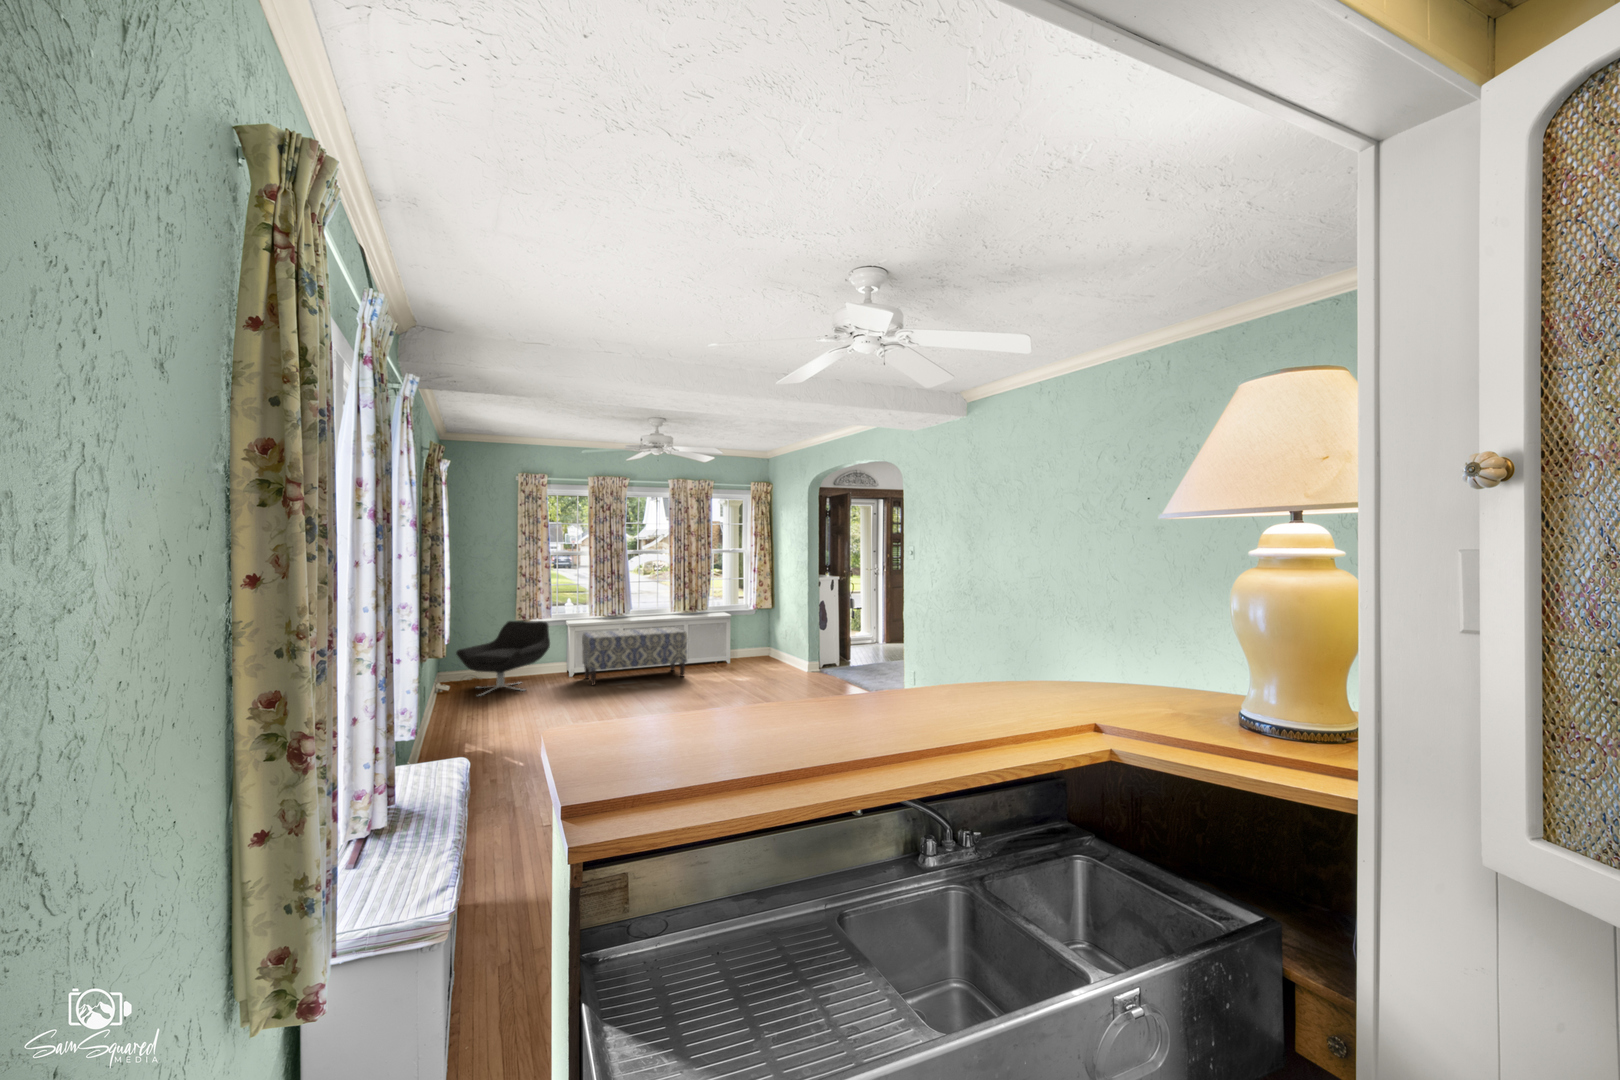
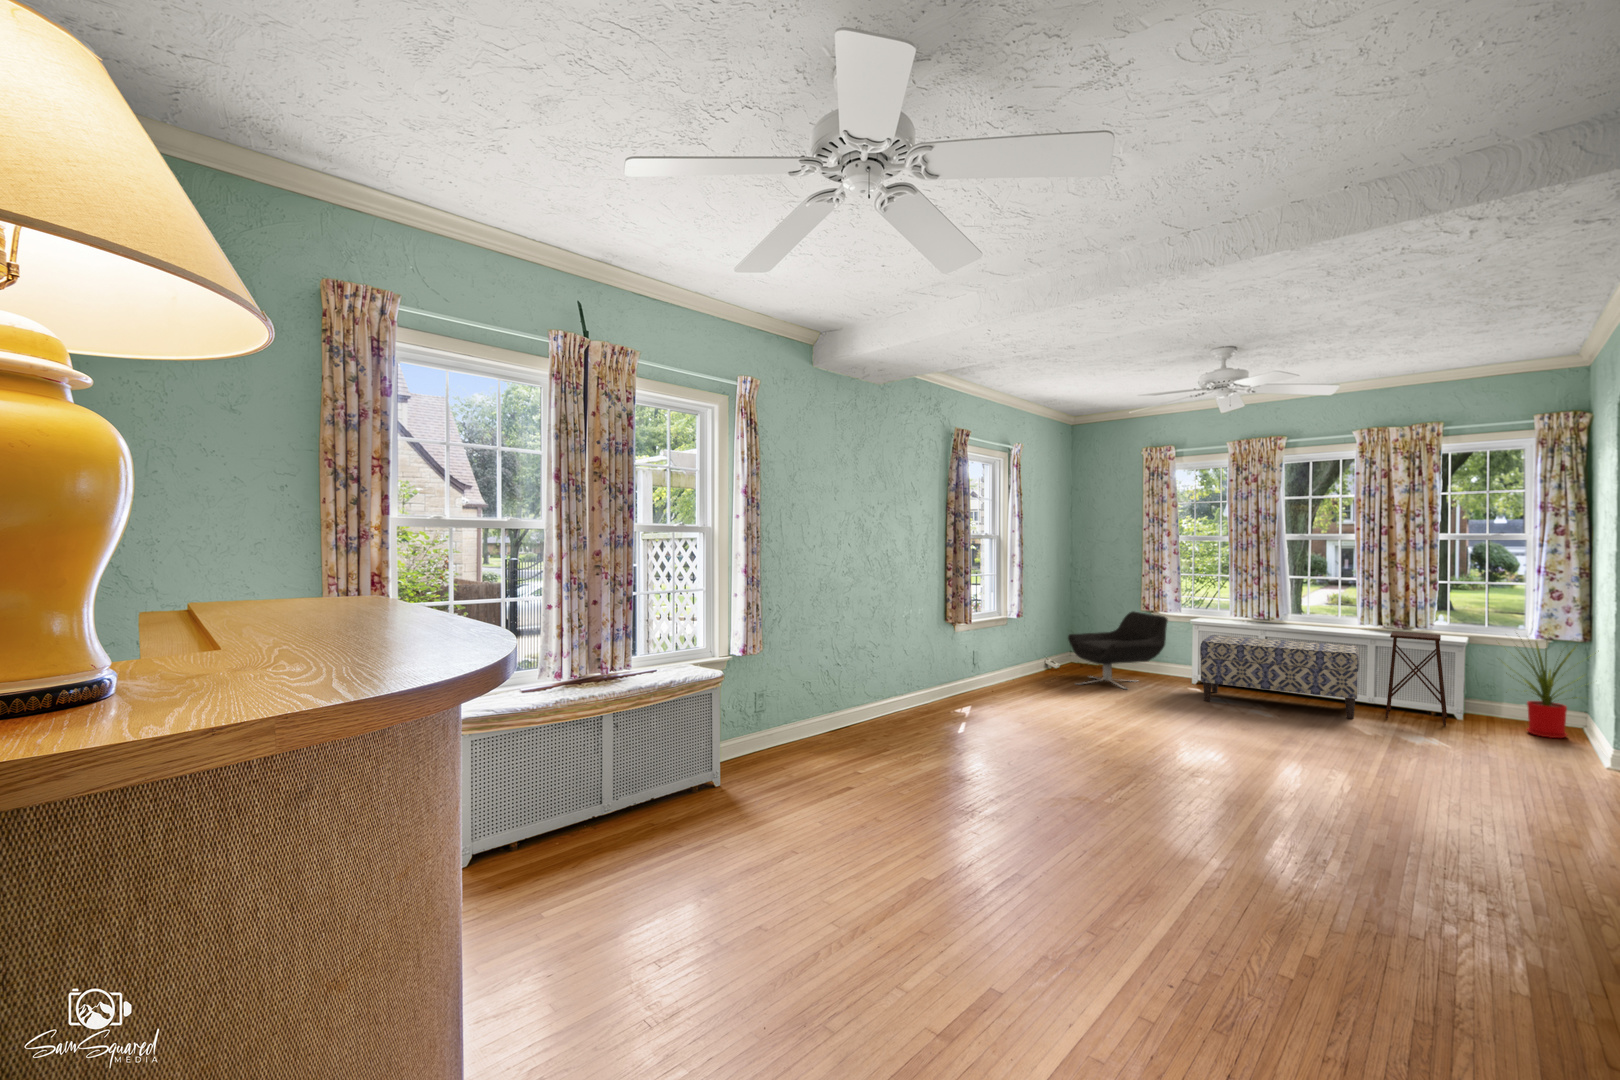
house plant: none [740,606,784,666] -> present [1520,639,1580,738]
side table: none [690,614,726,672] -> present [1386,631,1447,726]

